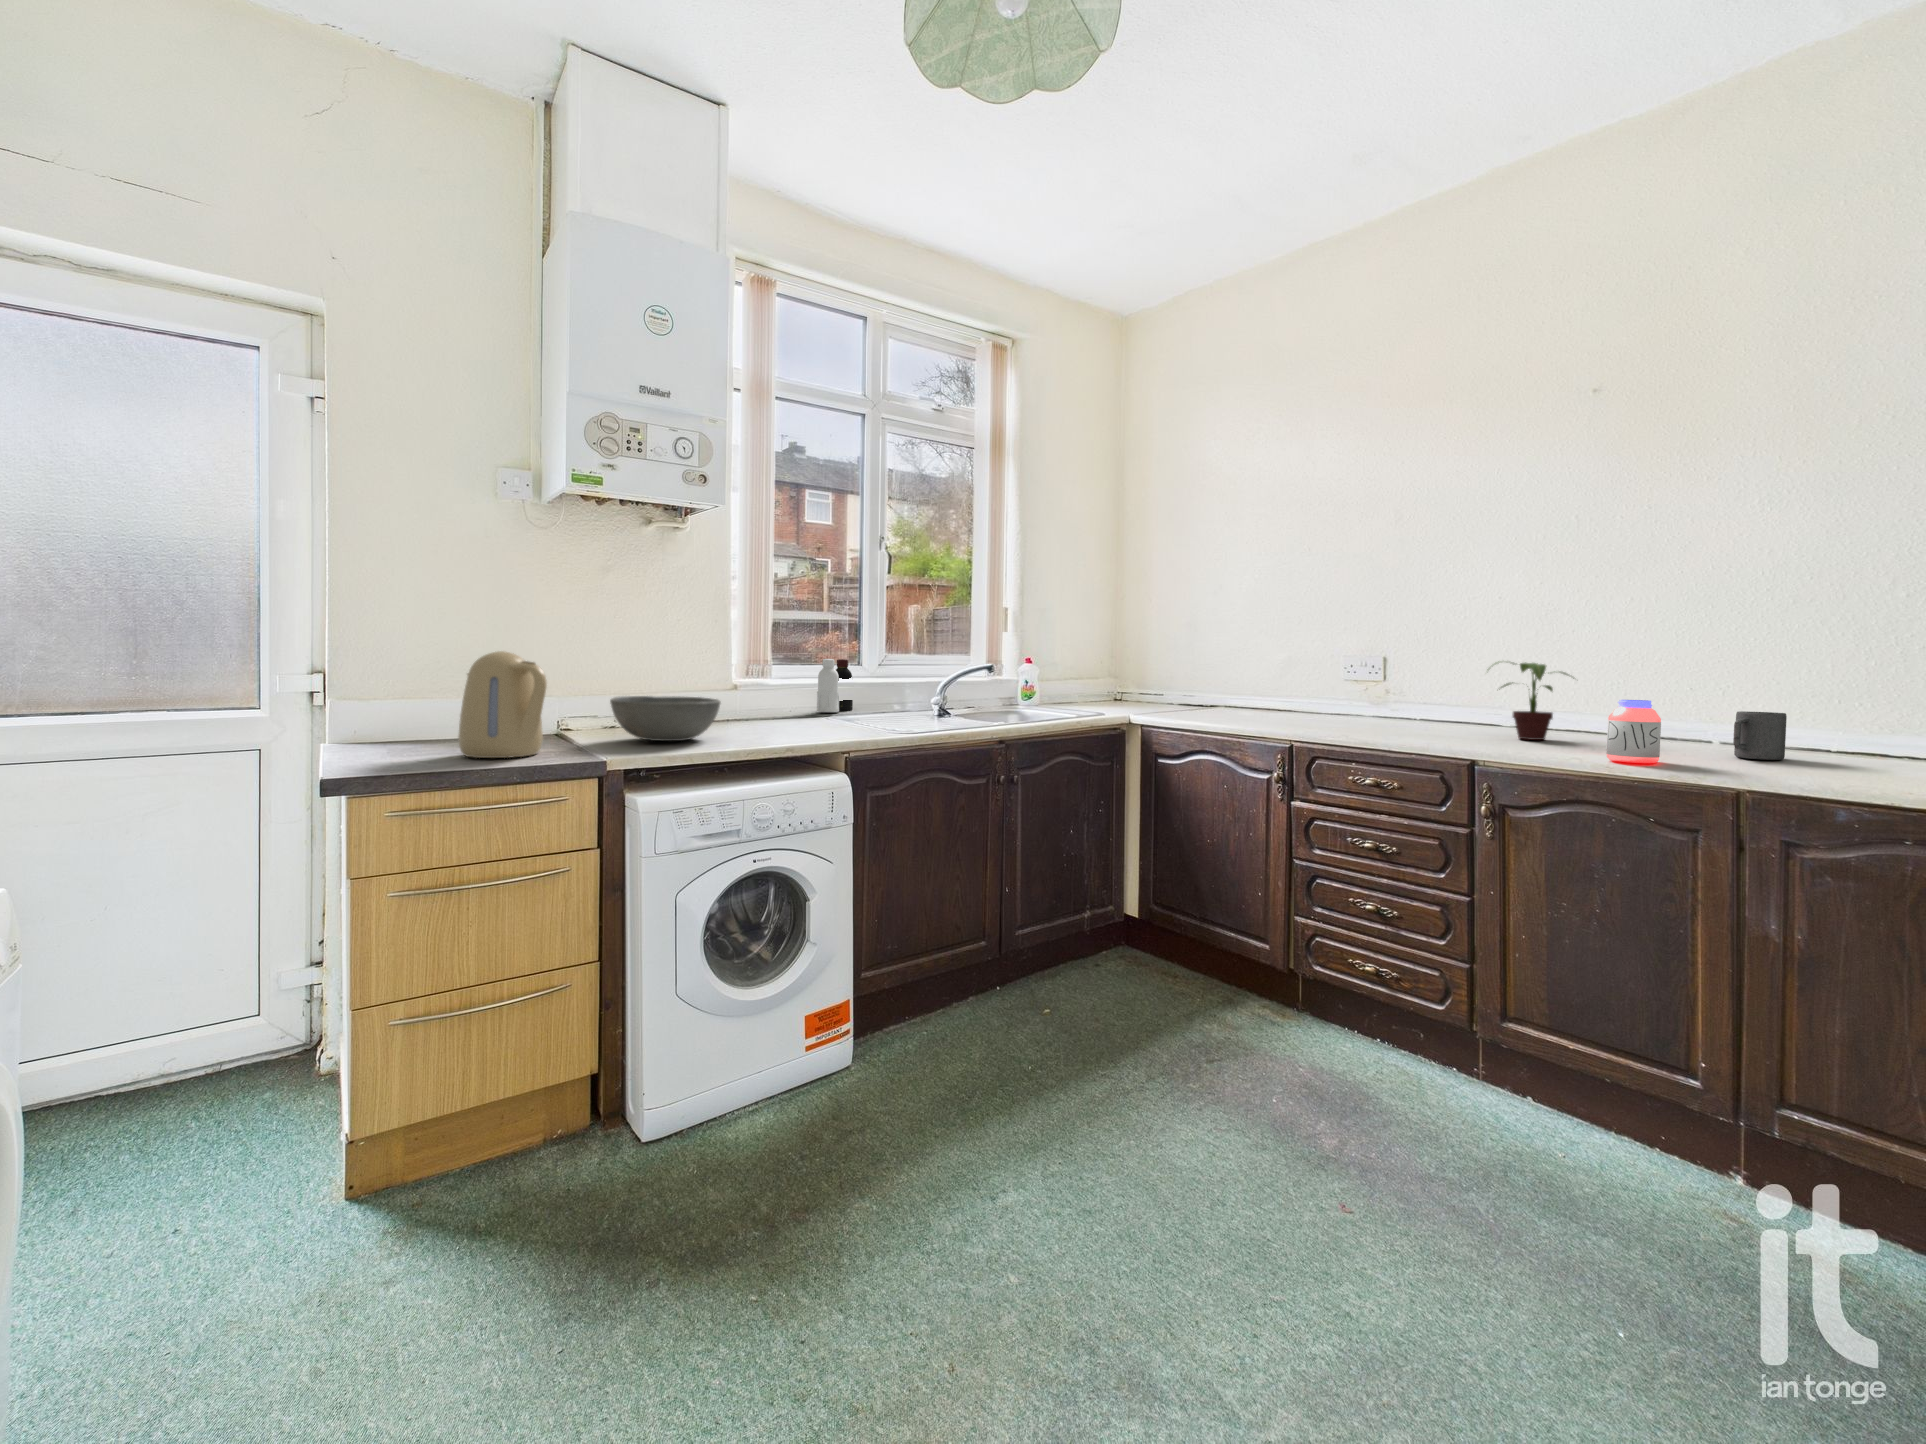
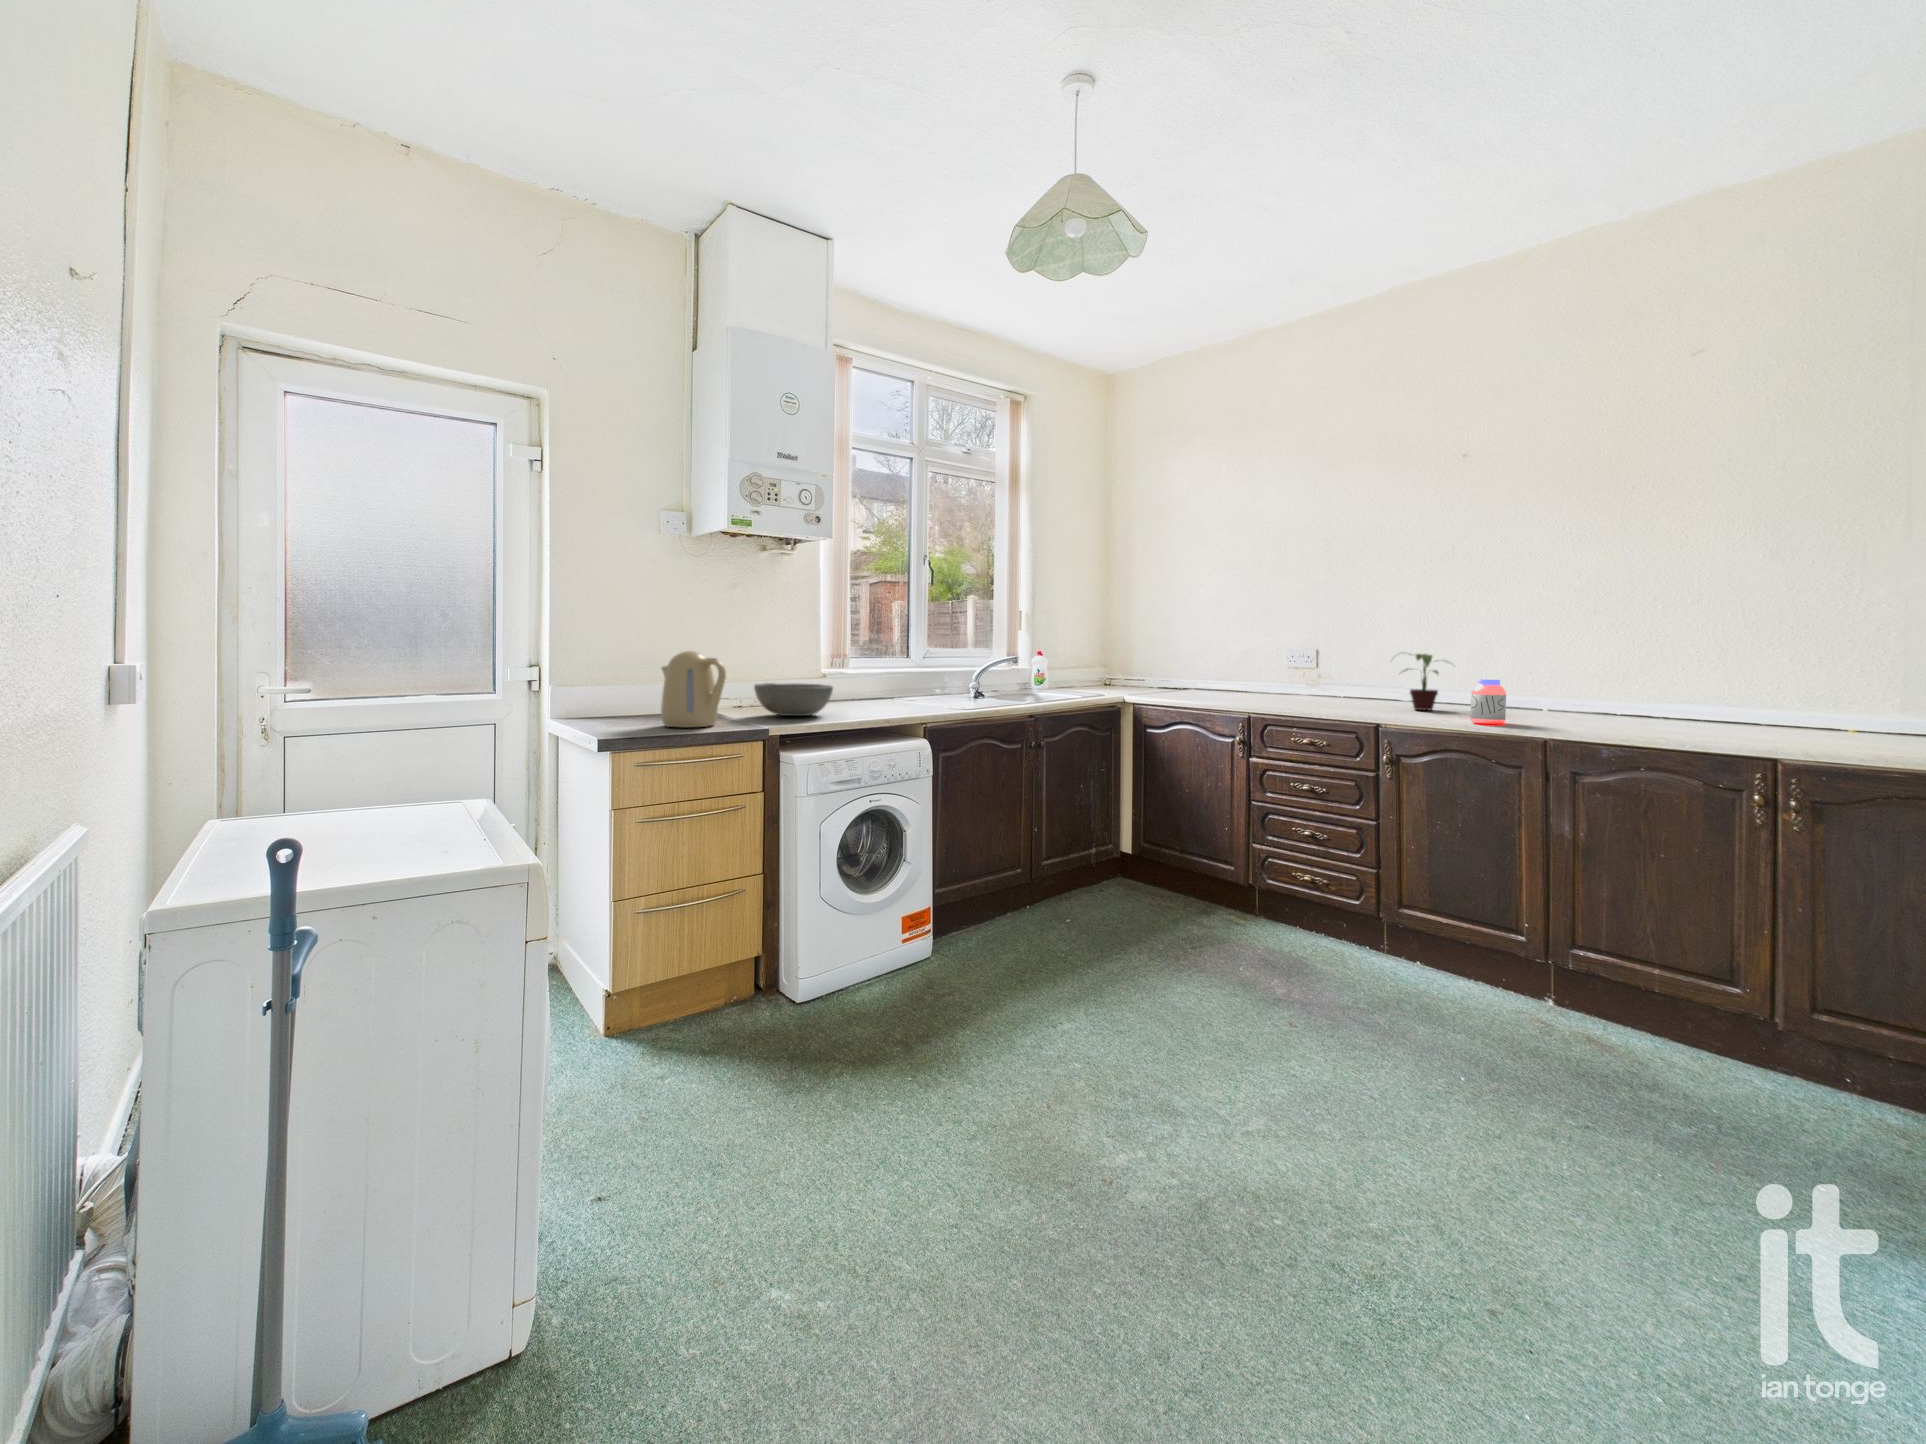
bottle: present [817,659,853,712] -> none [881,654,906,696]
mug: present [1733,711,1787,760] -> none [1556,687,1591,720]

